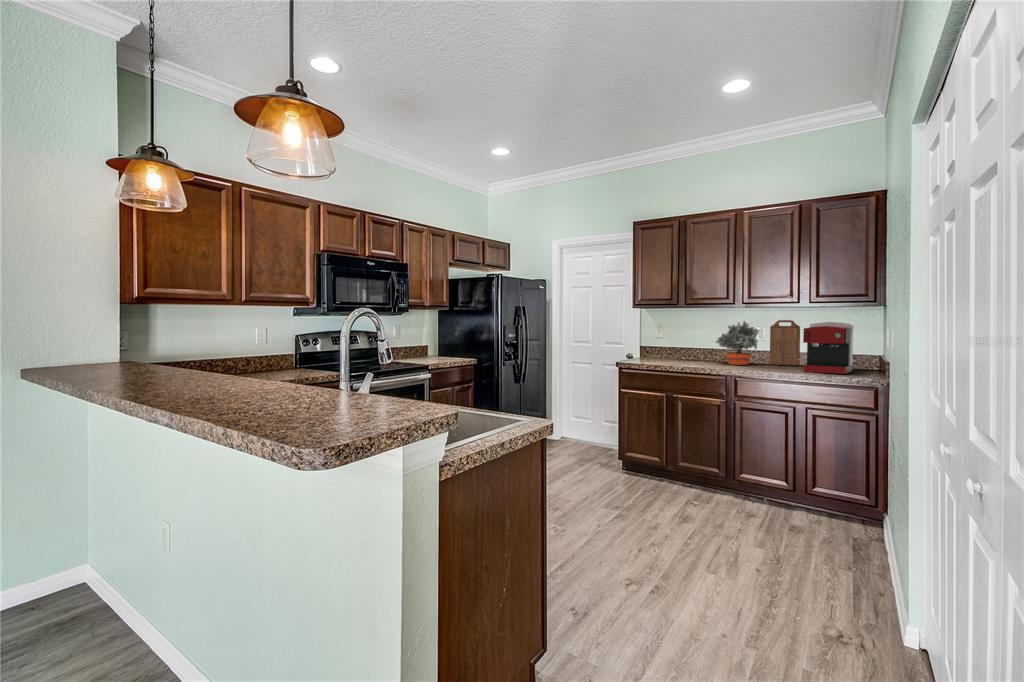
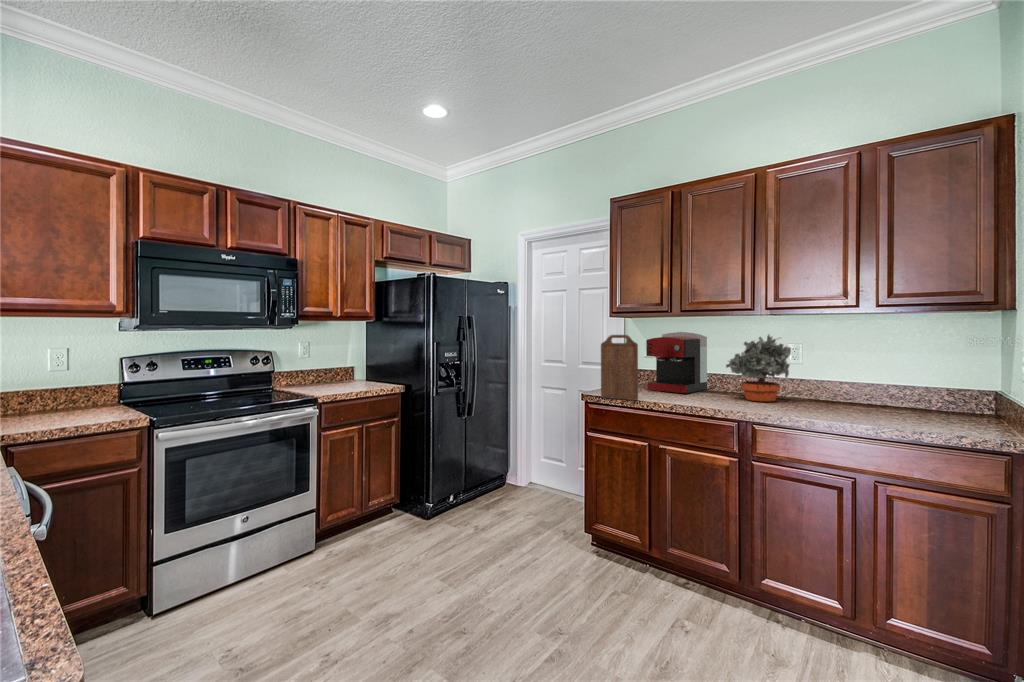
cutting board: present [770,320,800,365] -> present [601,335,638,400]
coffee maker: present [803,322,853,374] -> present [646,332,707,393]

